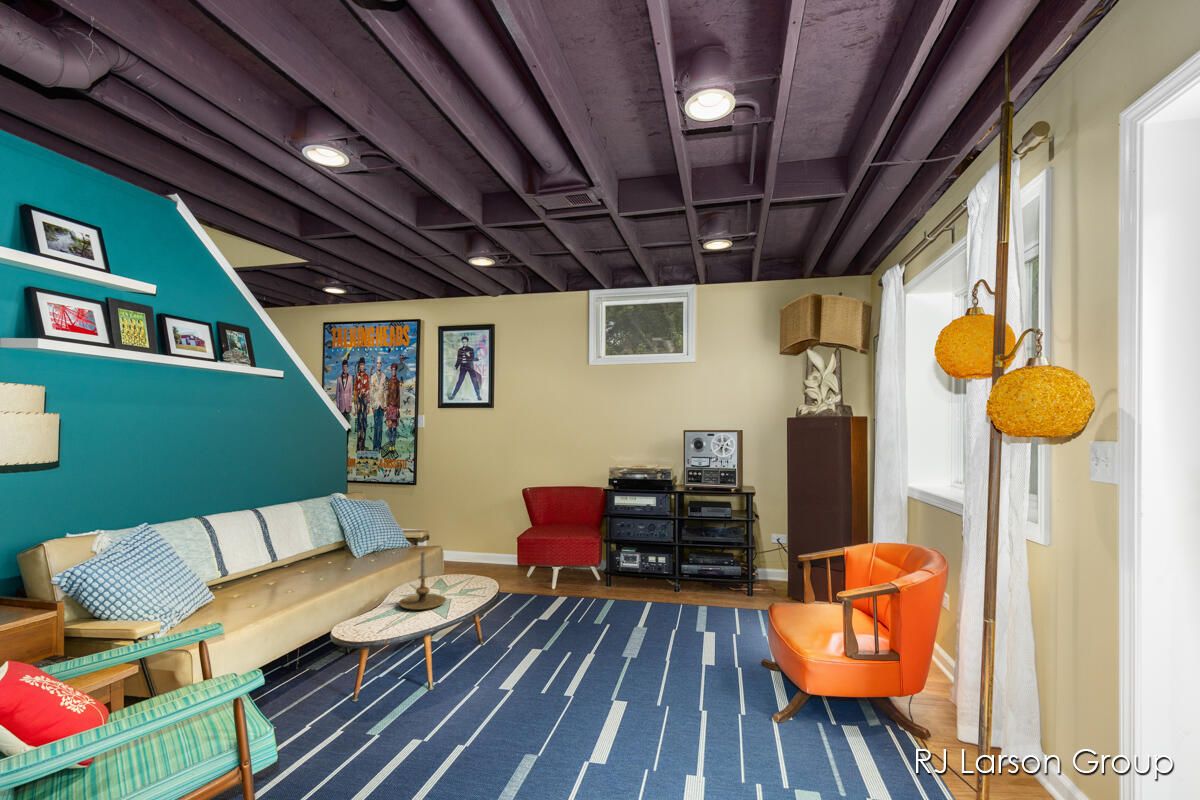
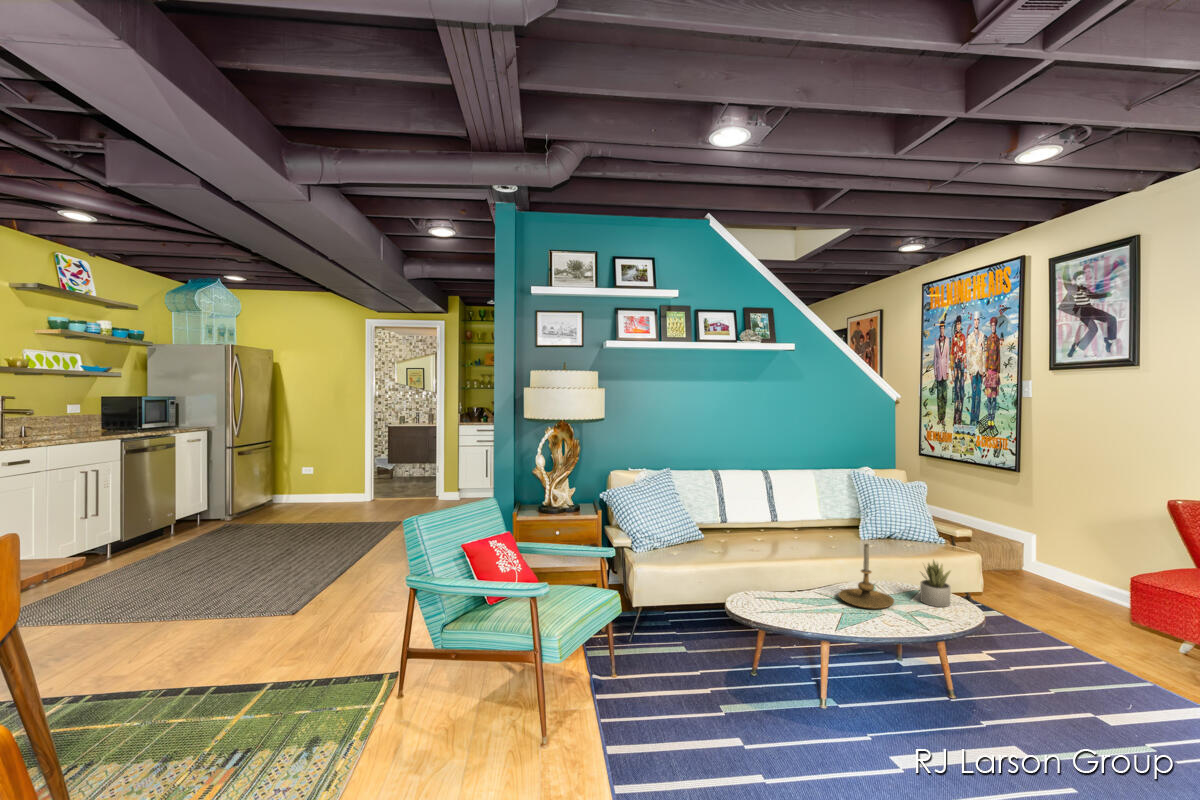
succulent plant: none [452,554,476,592] -> present [920,560,951,607]

